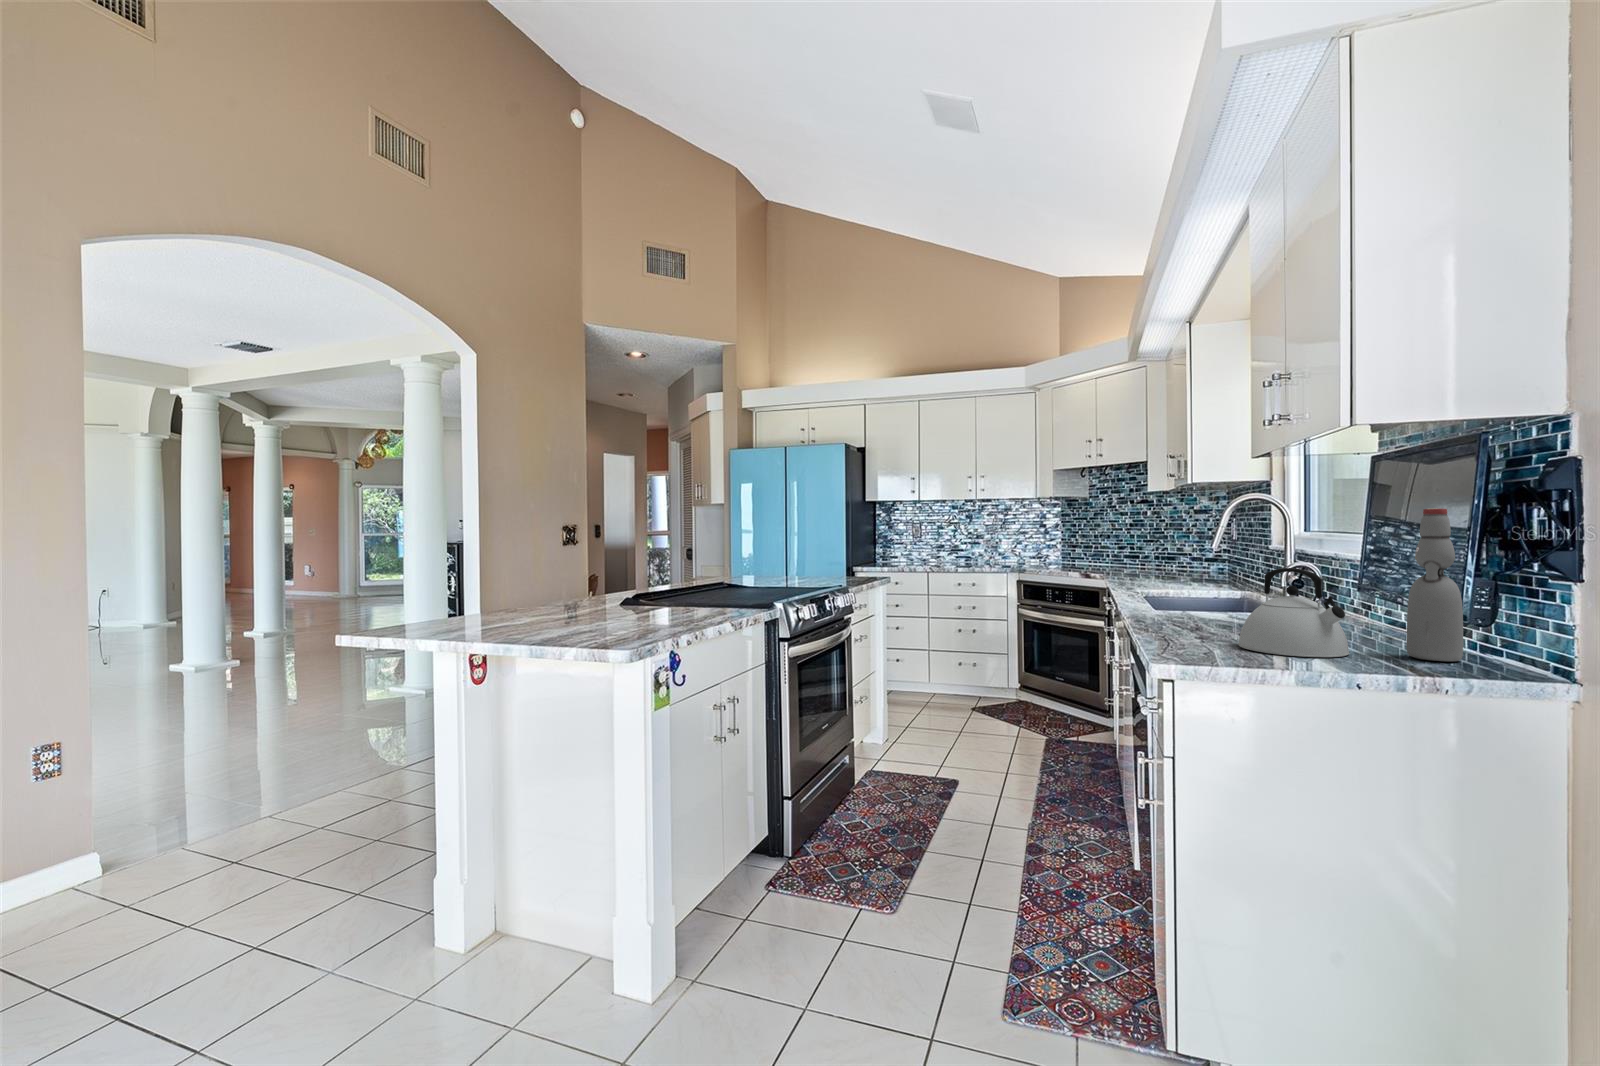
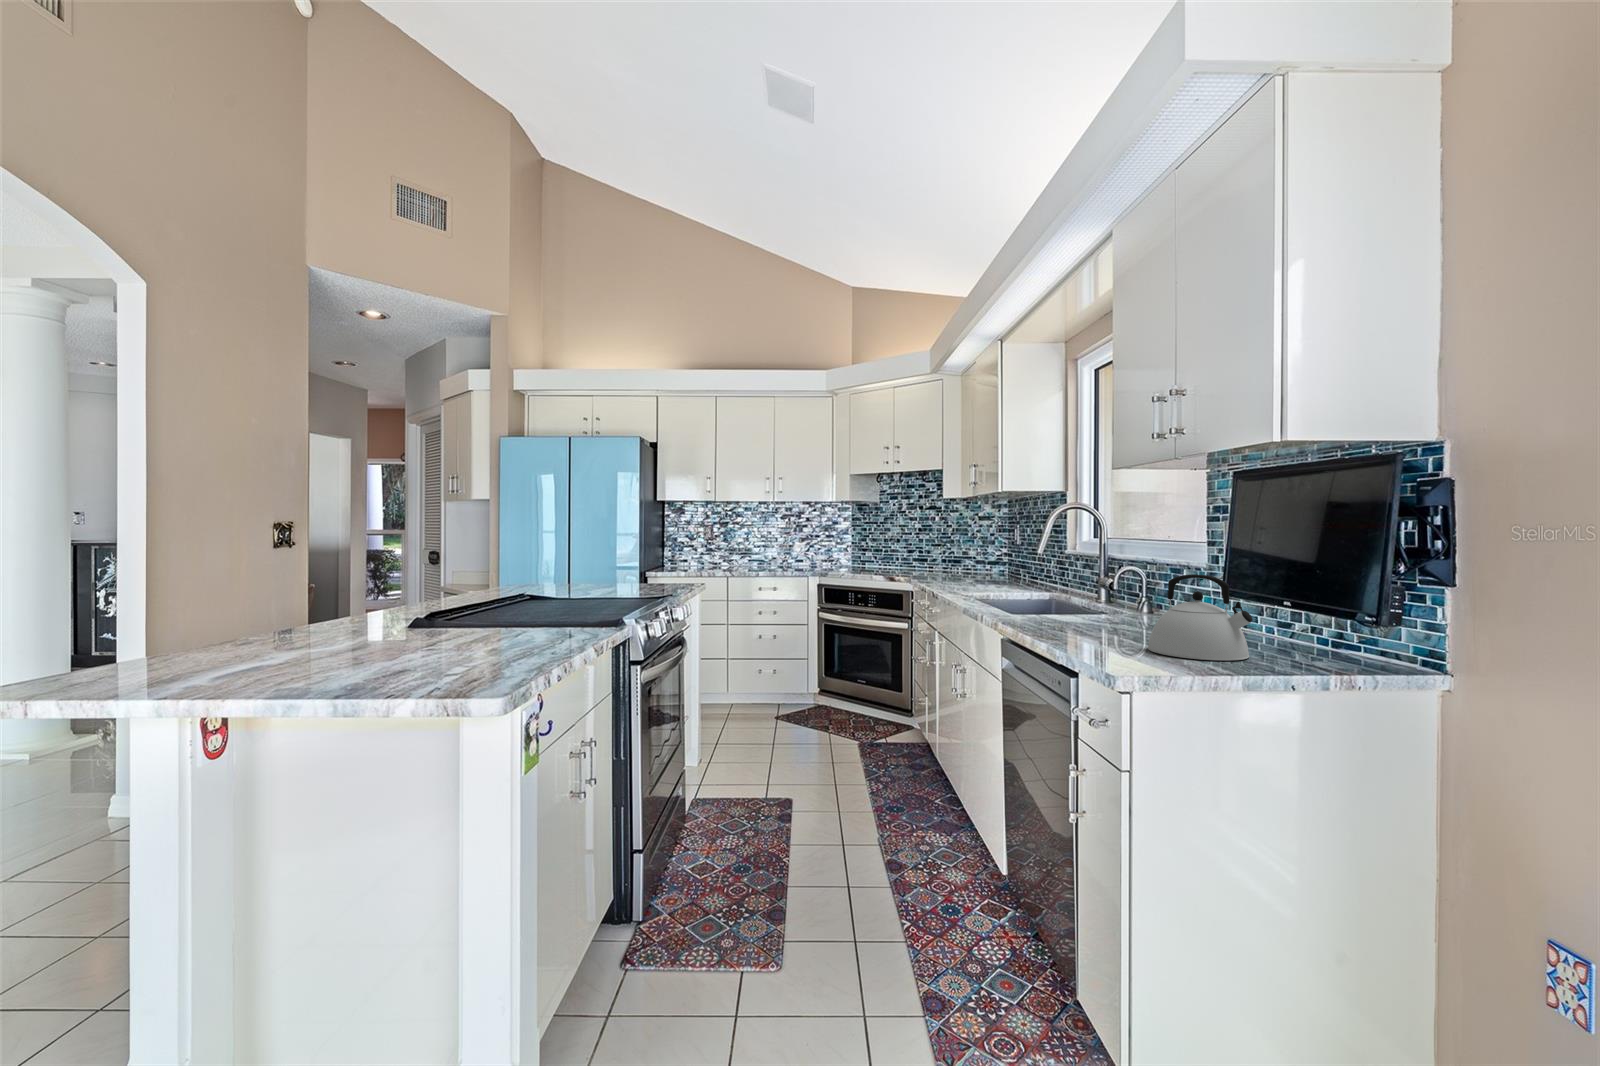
bottle: present [1407,508,1463,661] -> none [1289,520,1336,659]

